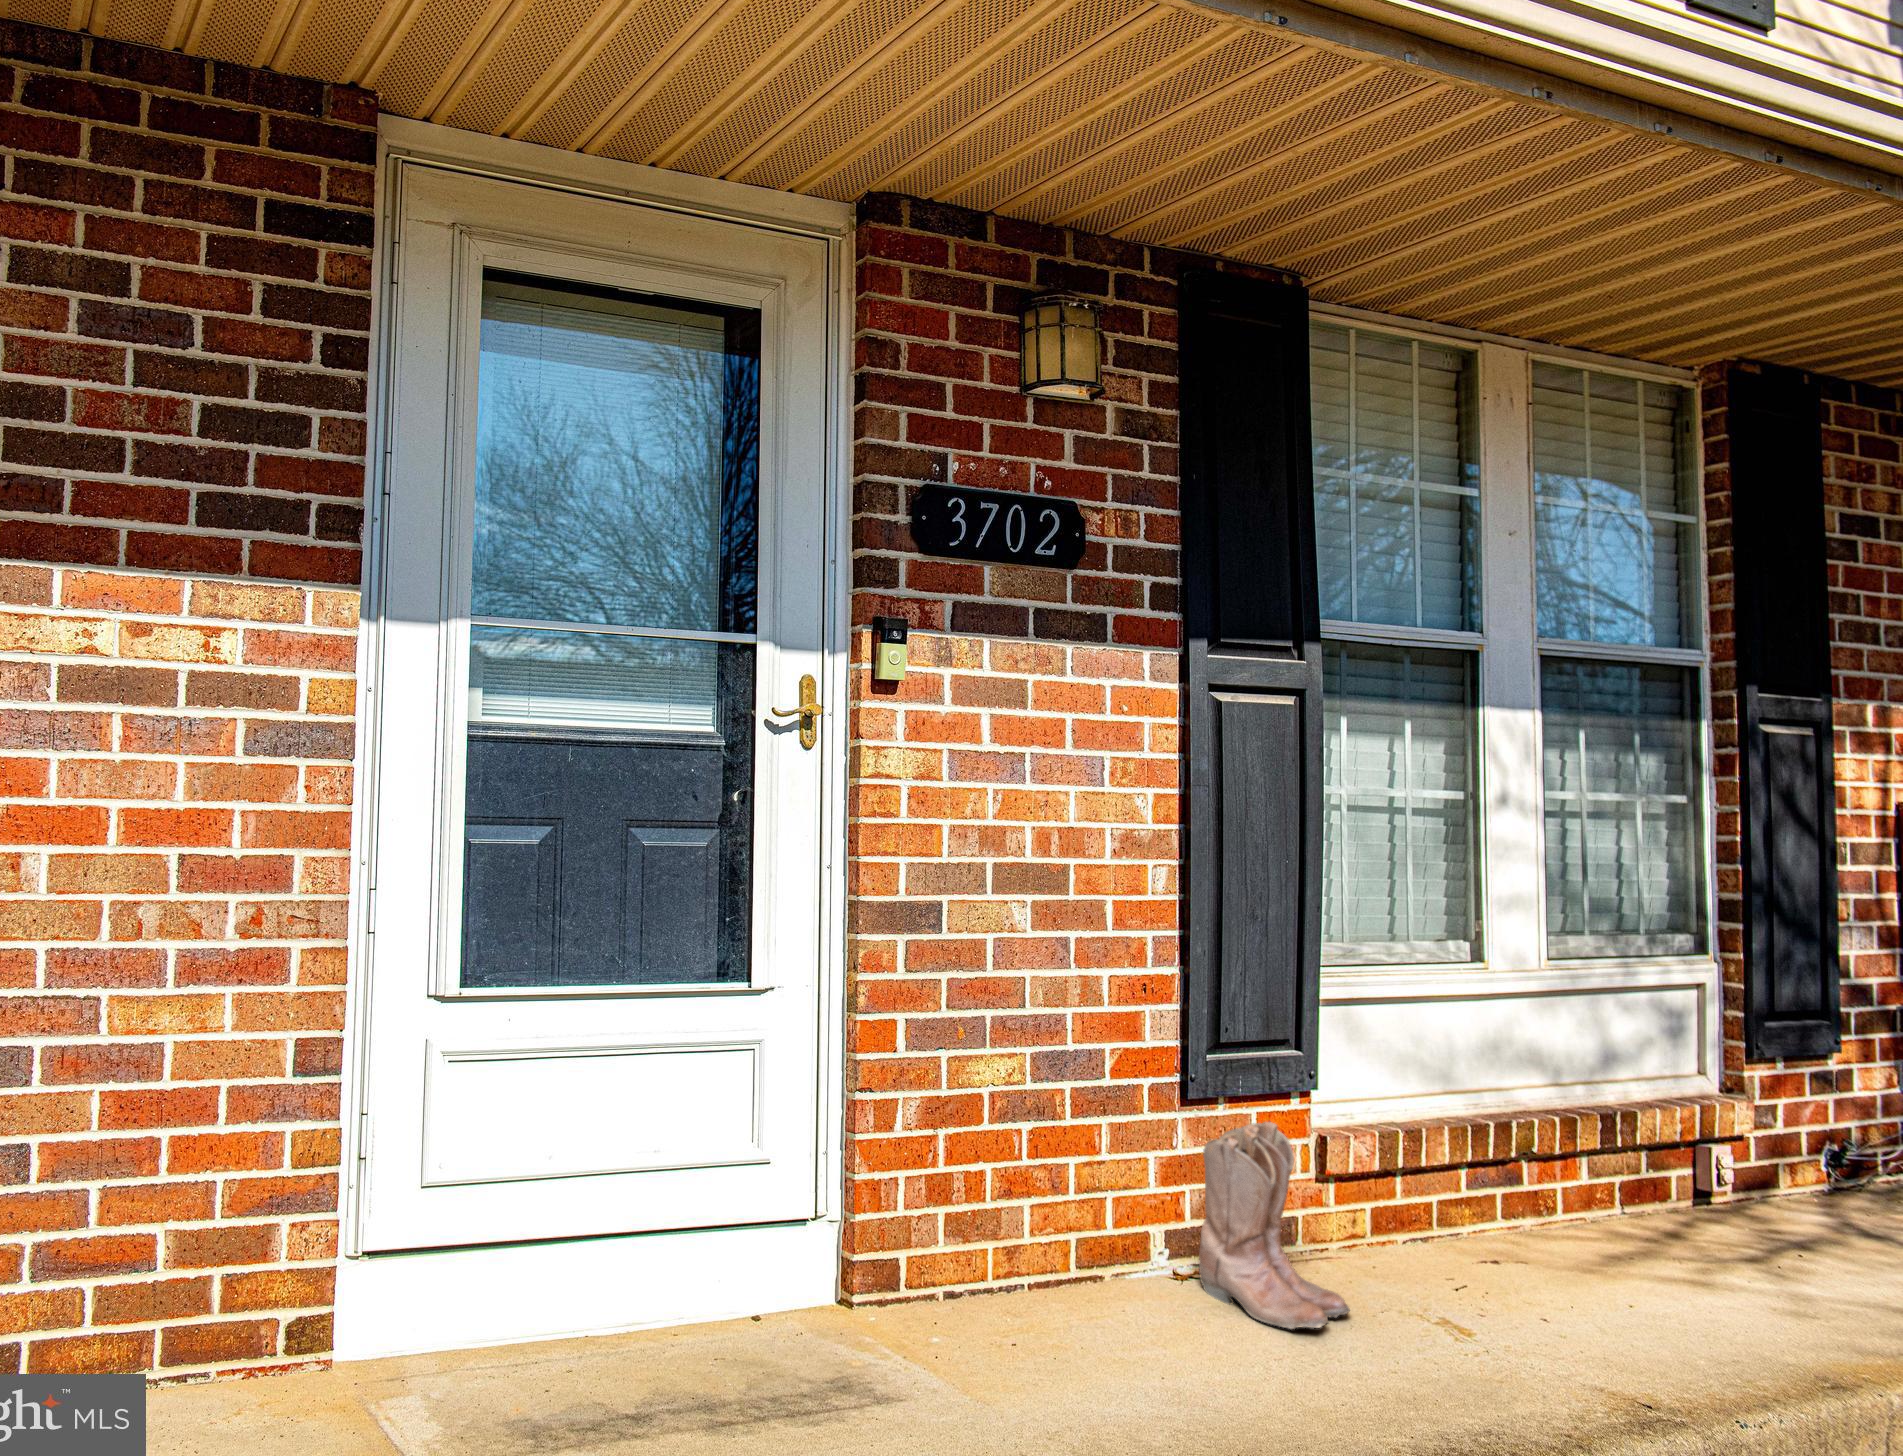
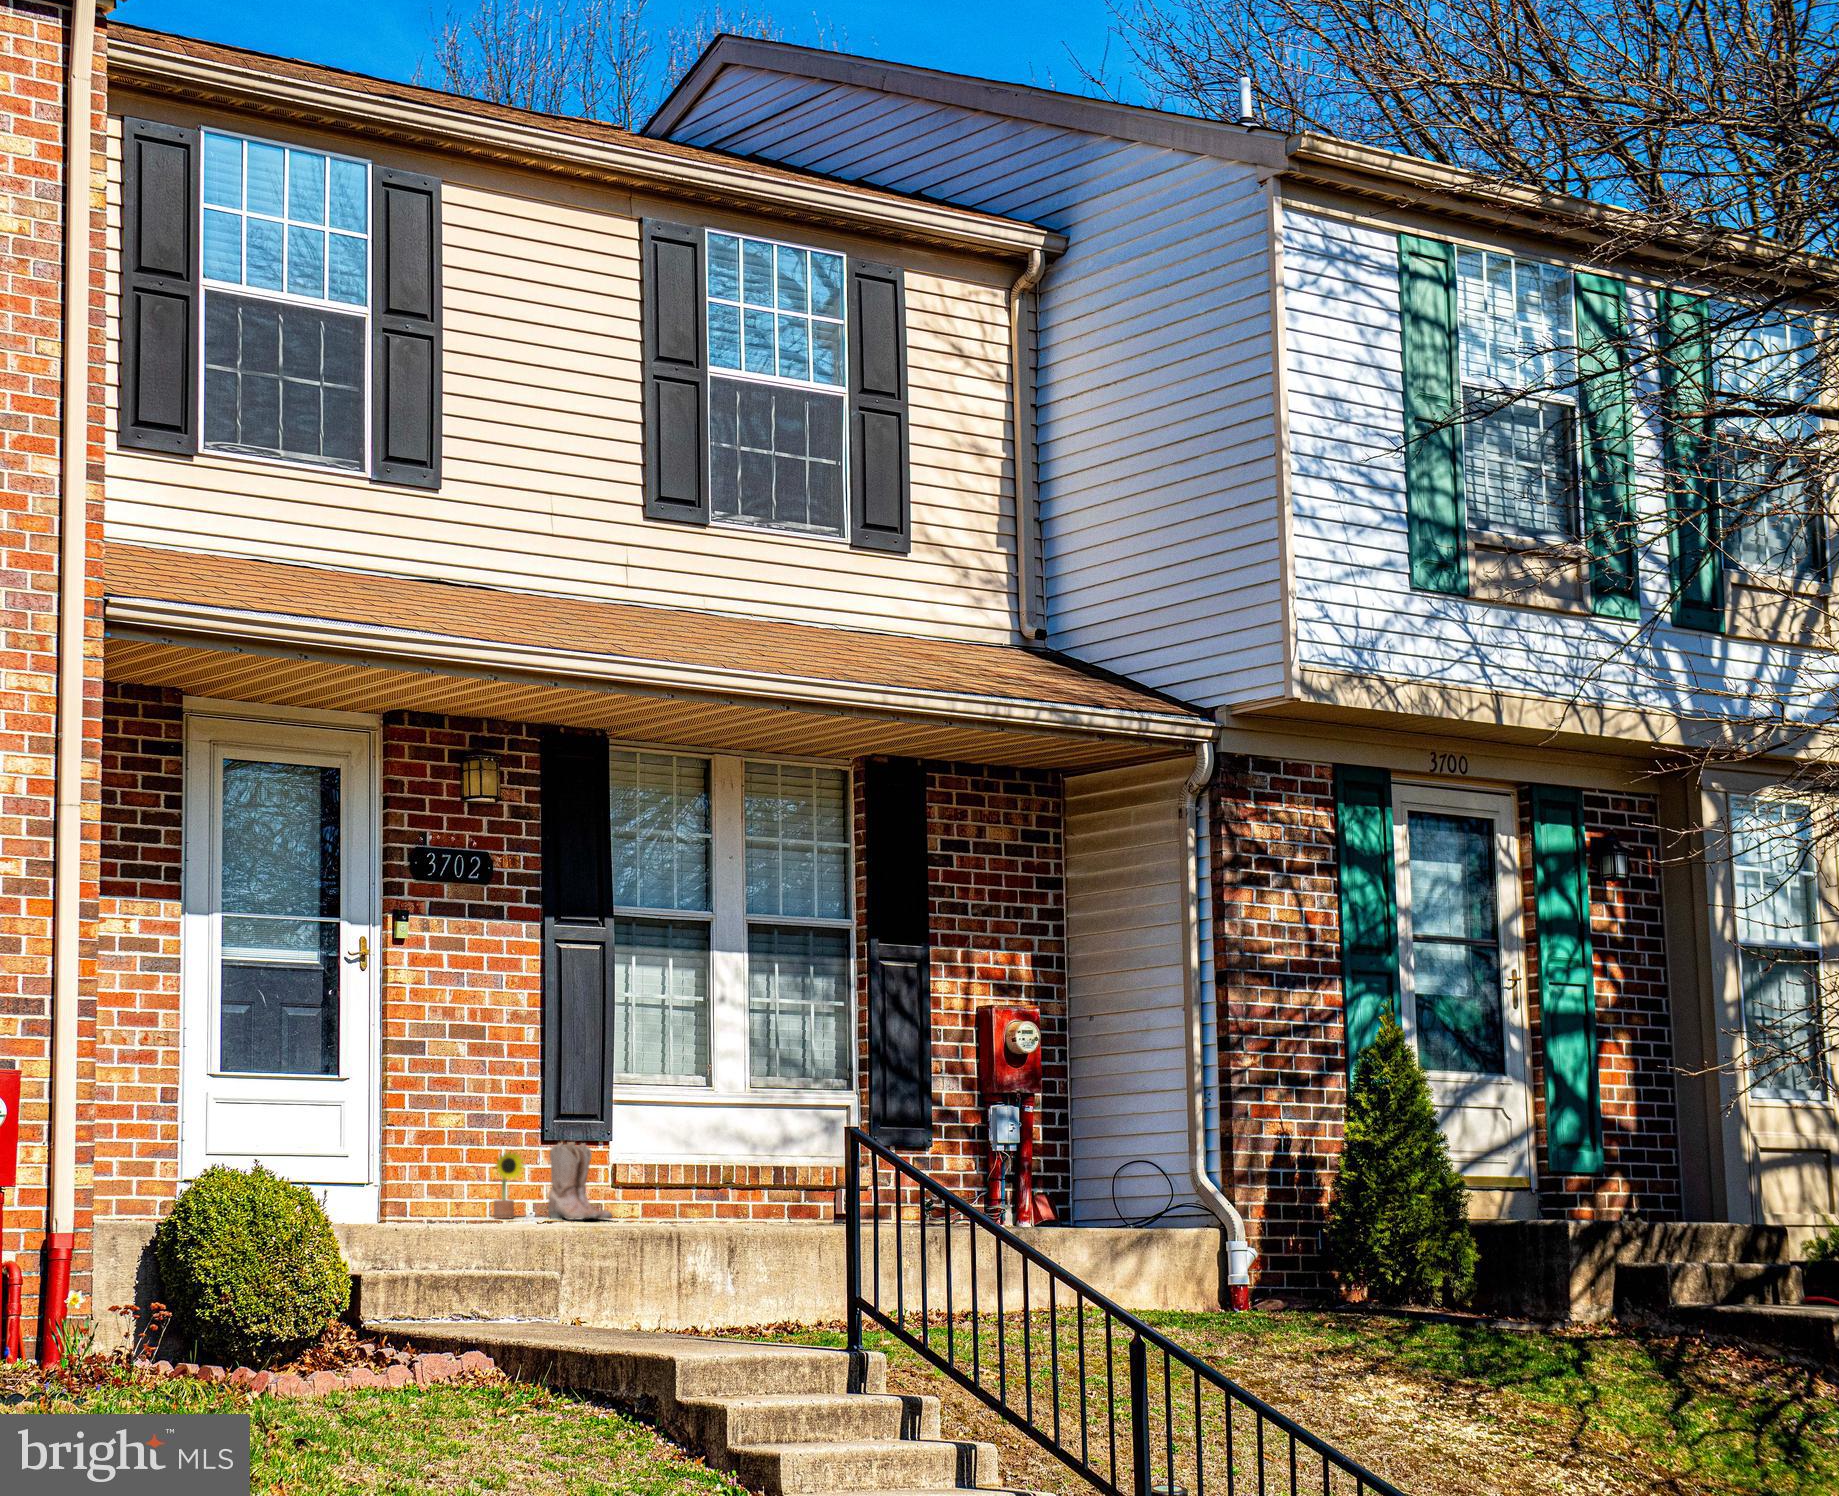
decorative plant: none [1086,1158,1161,1305] -> present [494,1152,524,1219]

